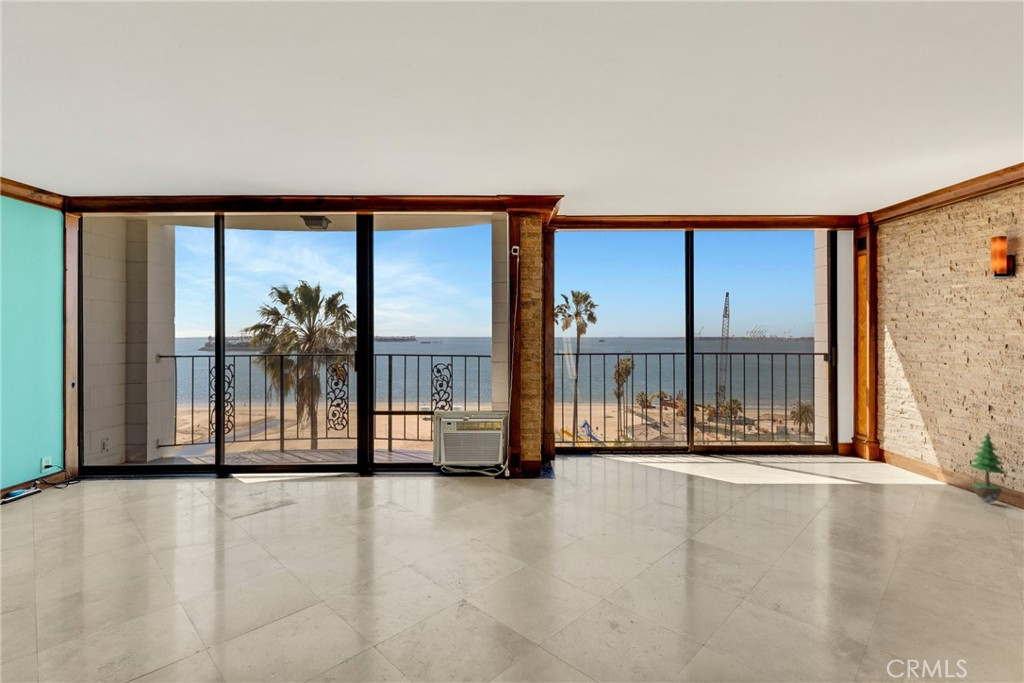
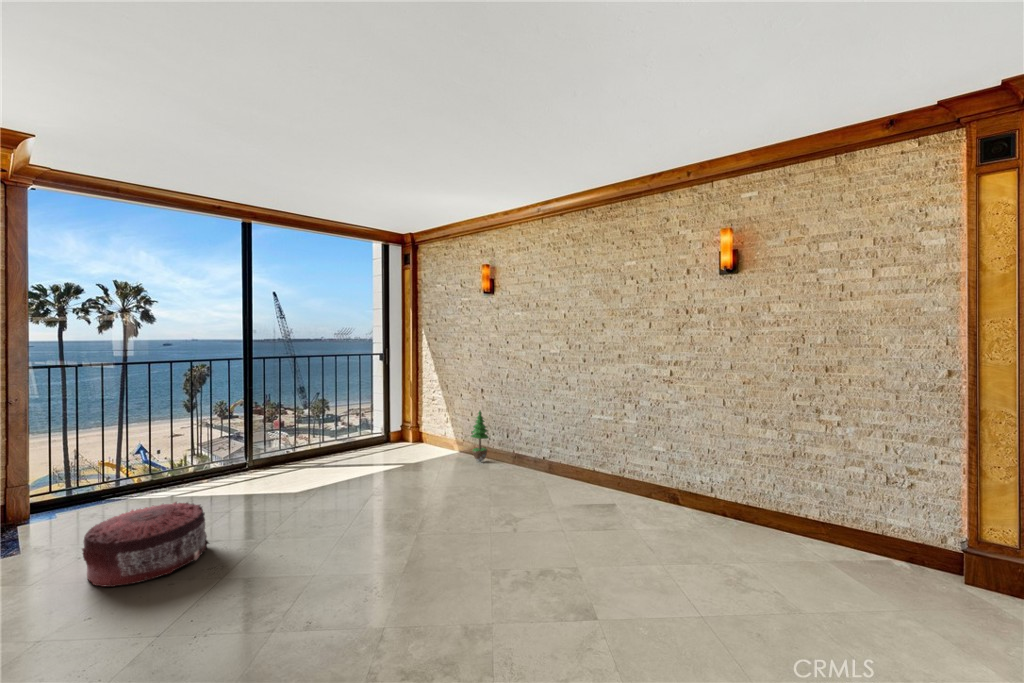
pouf: none [605,465,682,521] -> present [82,502,209,587]

